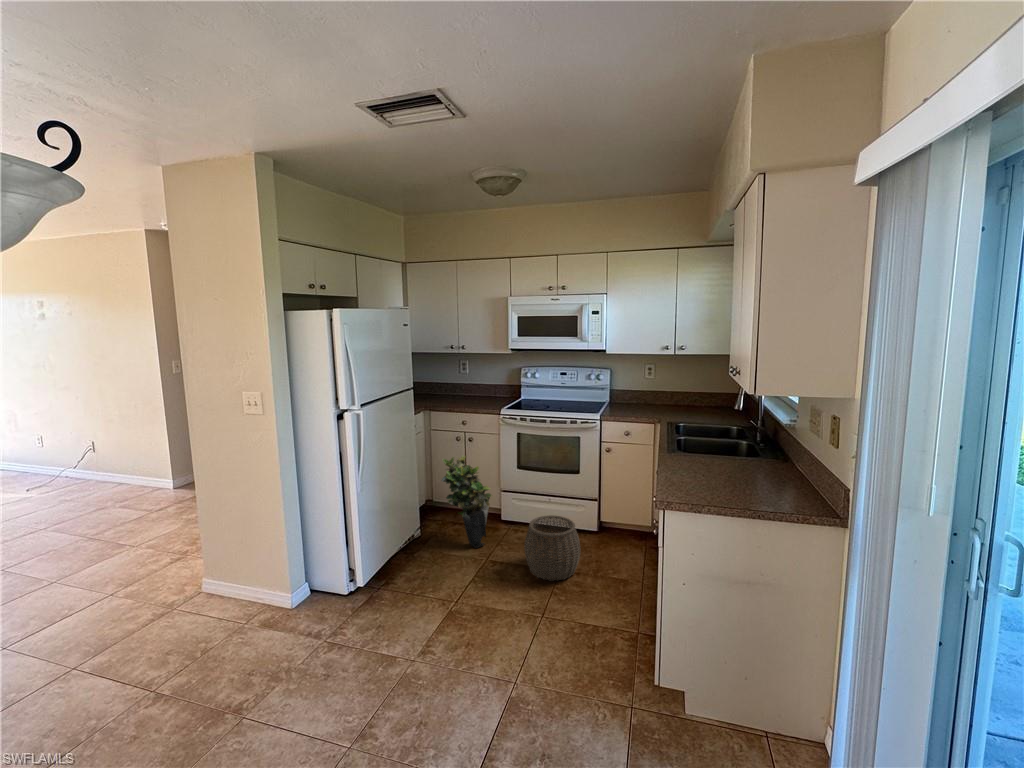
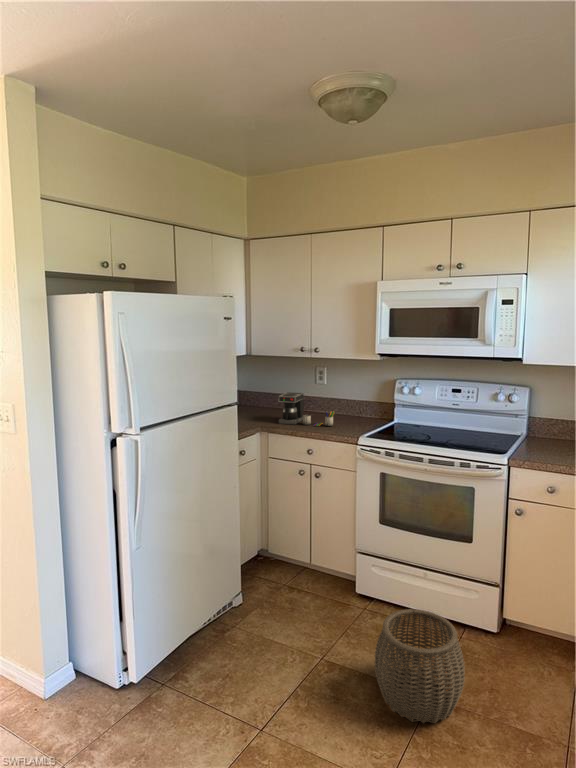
coffee maker: none [436,381,479,404] -> present [278,392,335,426]
potted plant: present [442,455,492,548] -> none [267,498,339,636]

